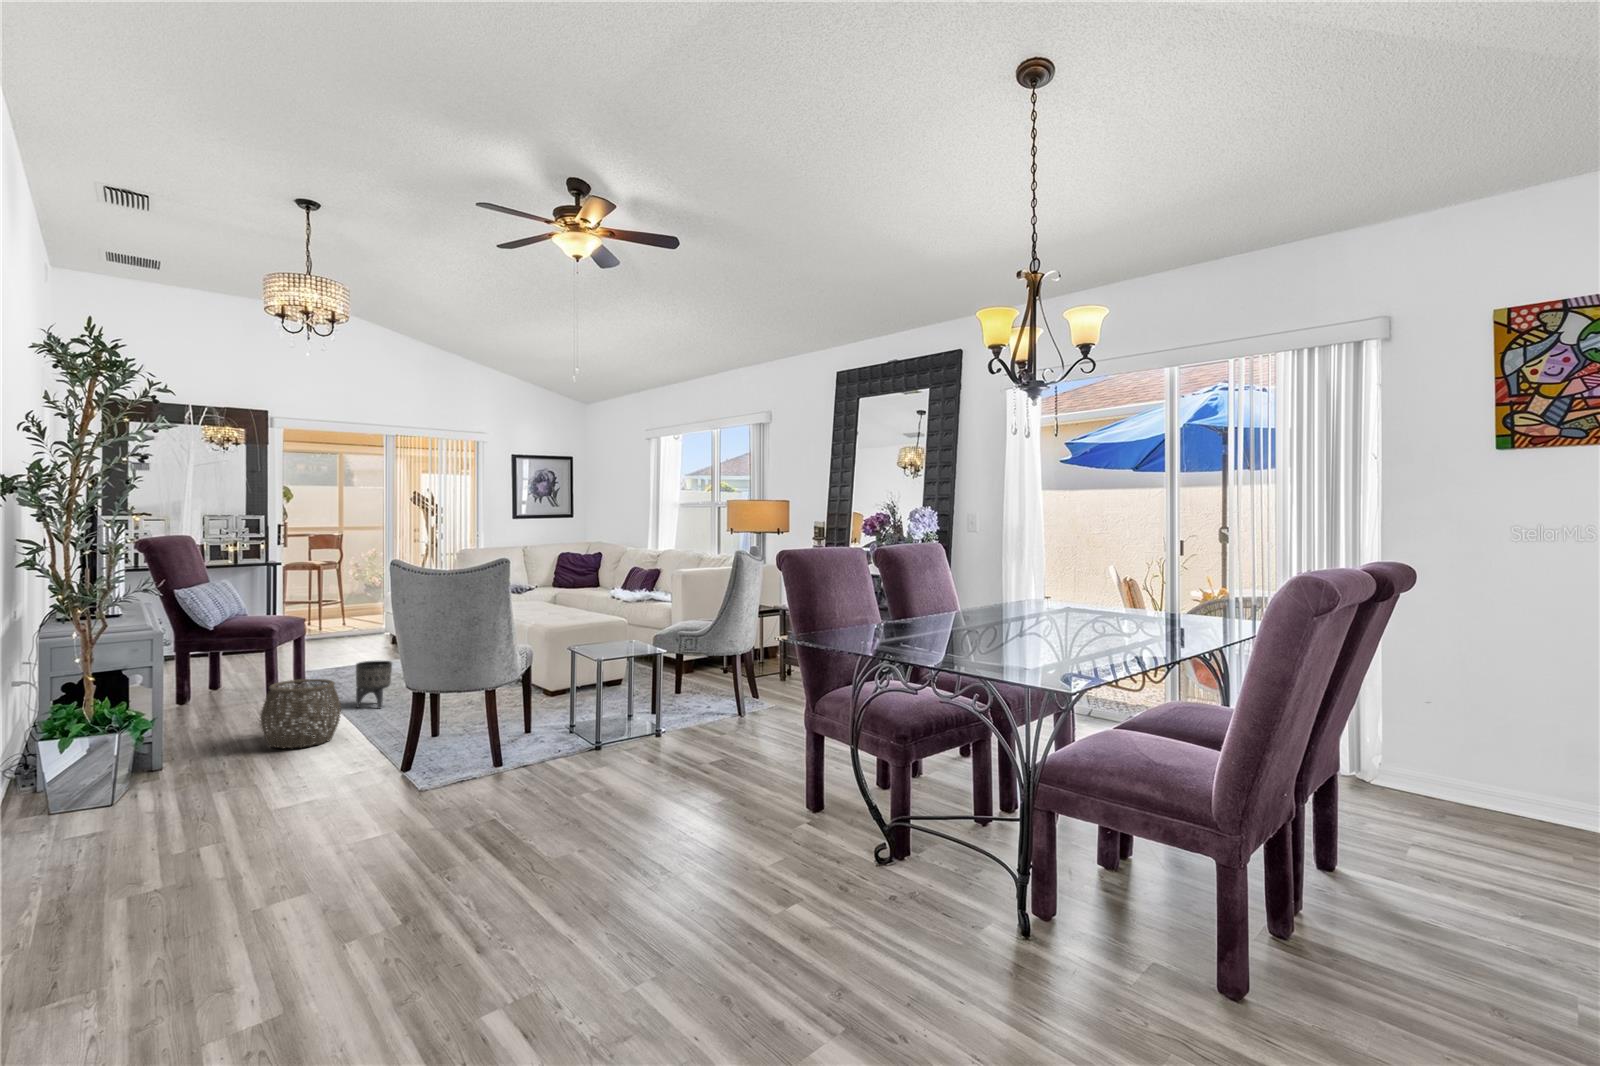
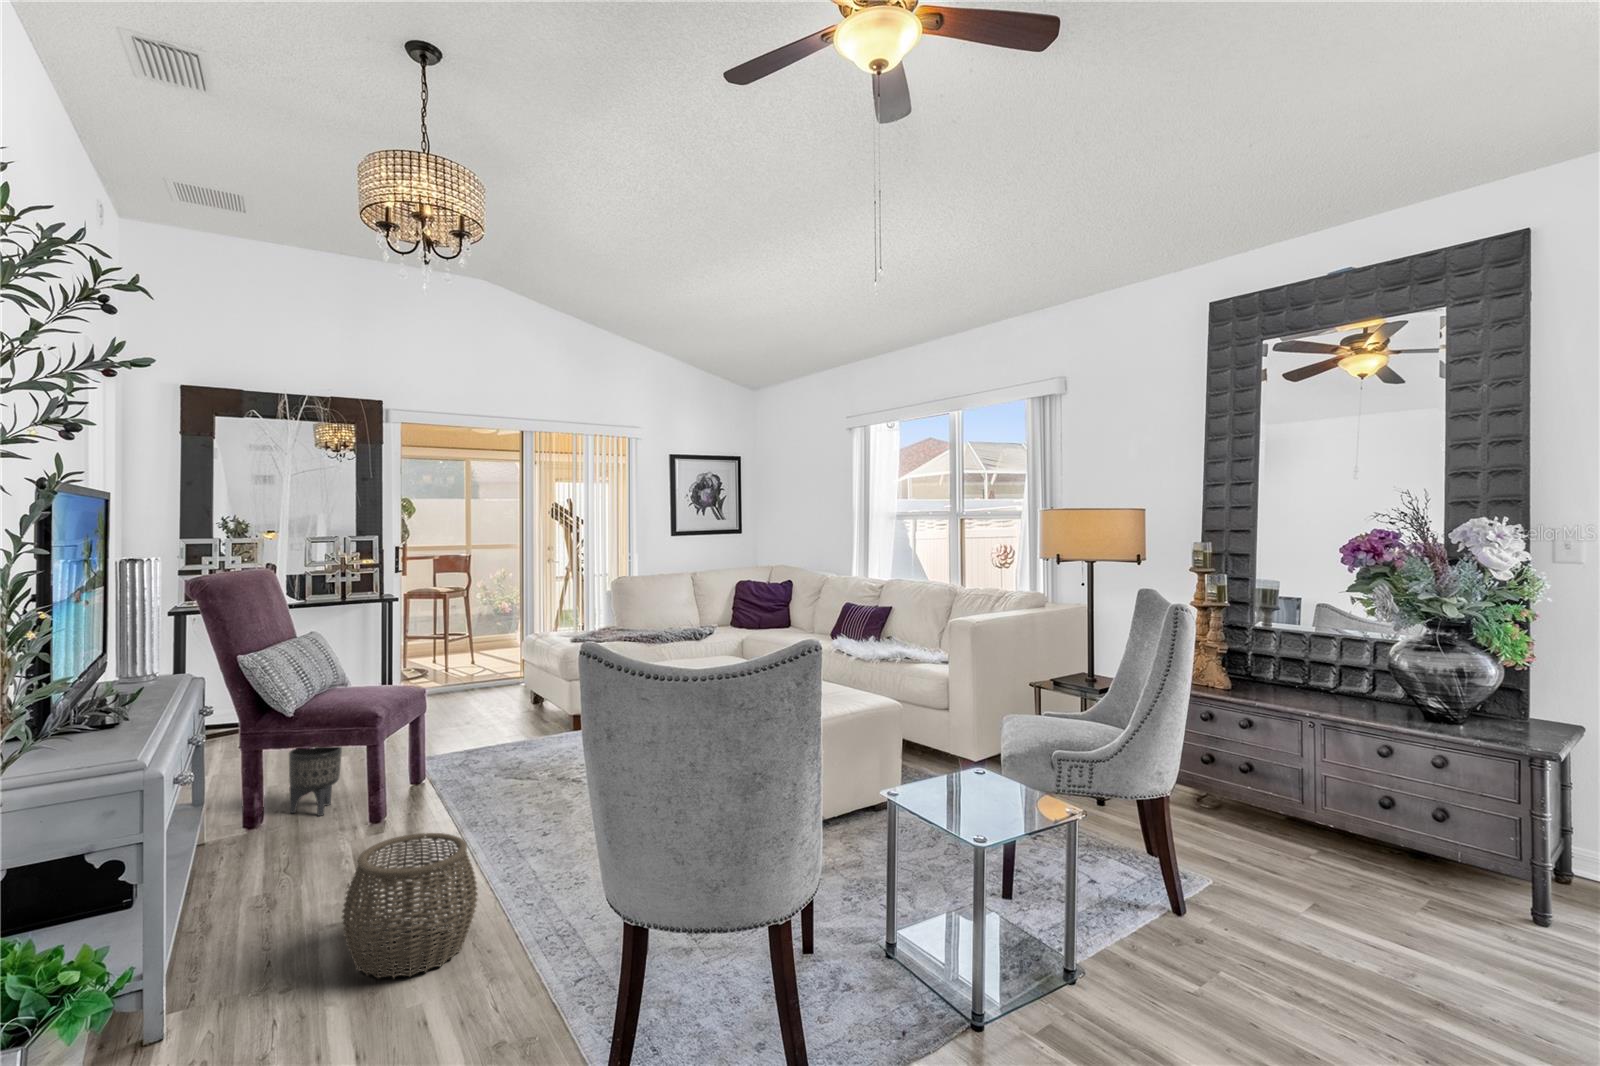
planter: present [356,661,392,708] -> present [289,747,342,816]

